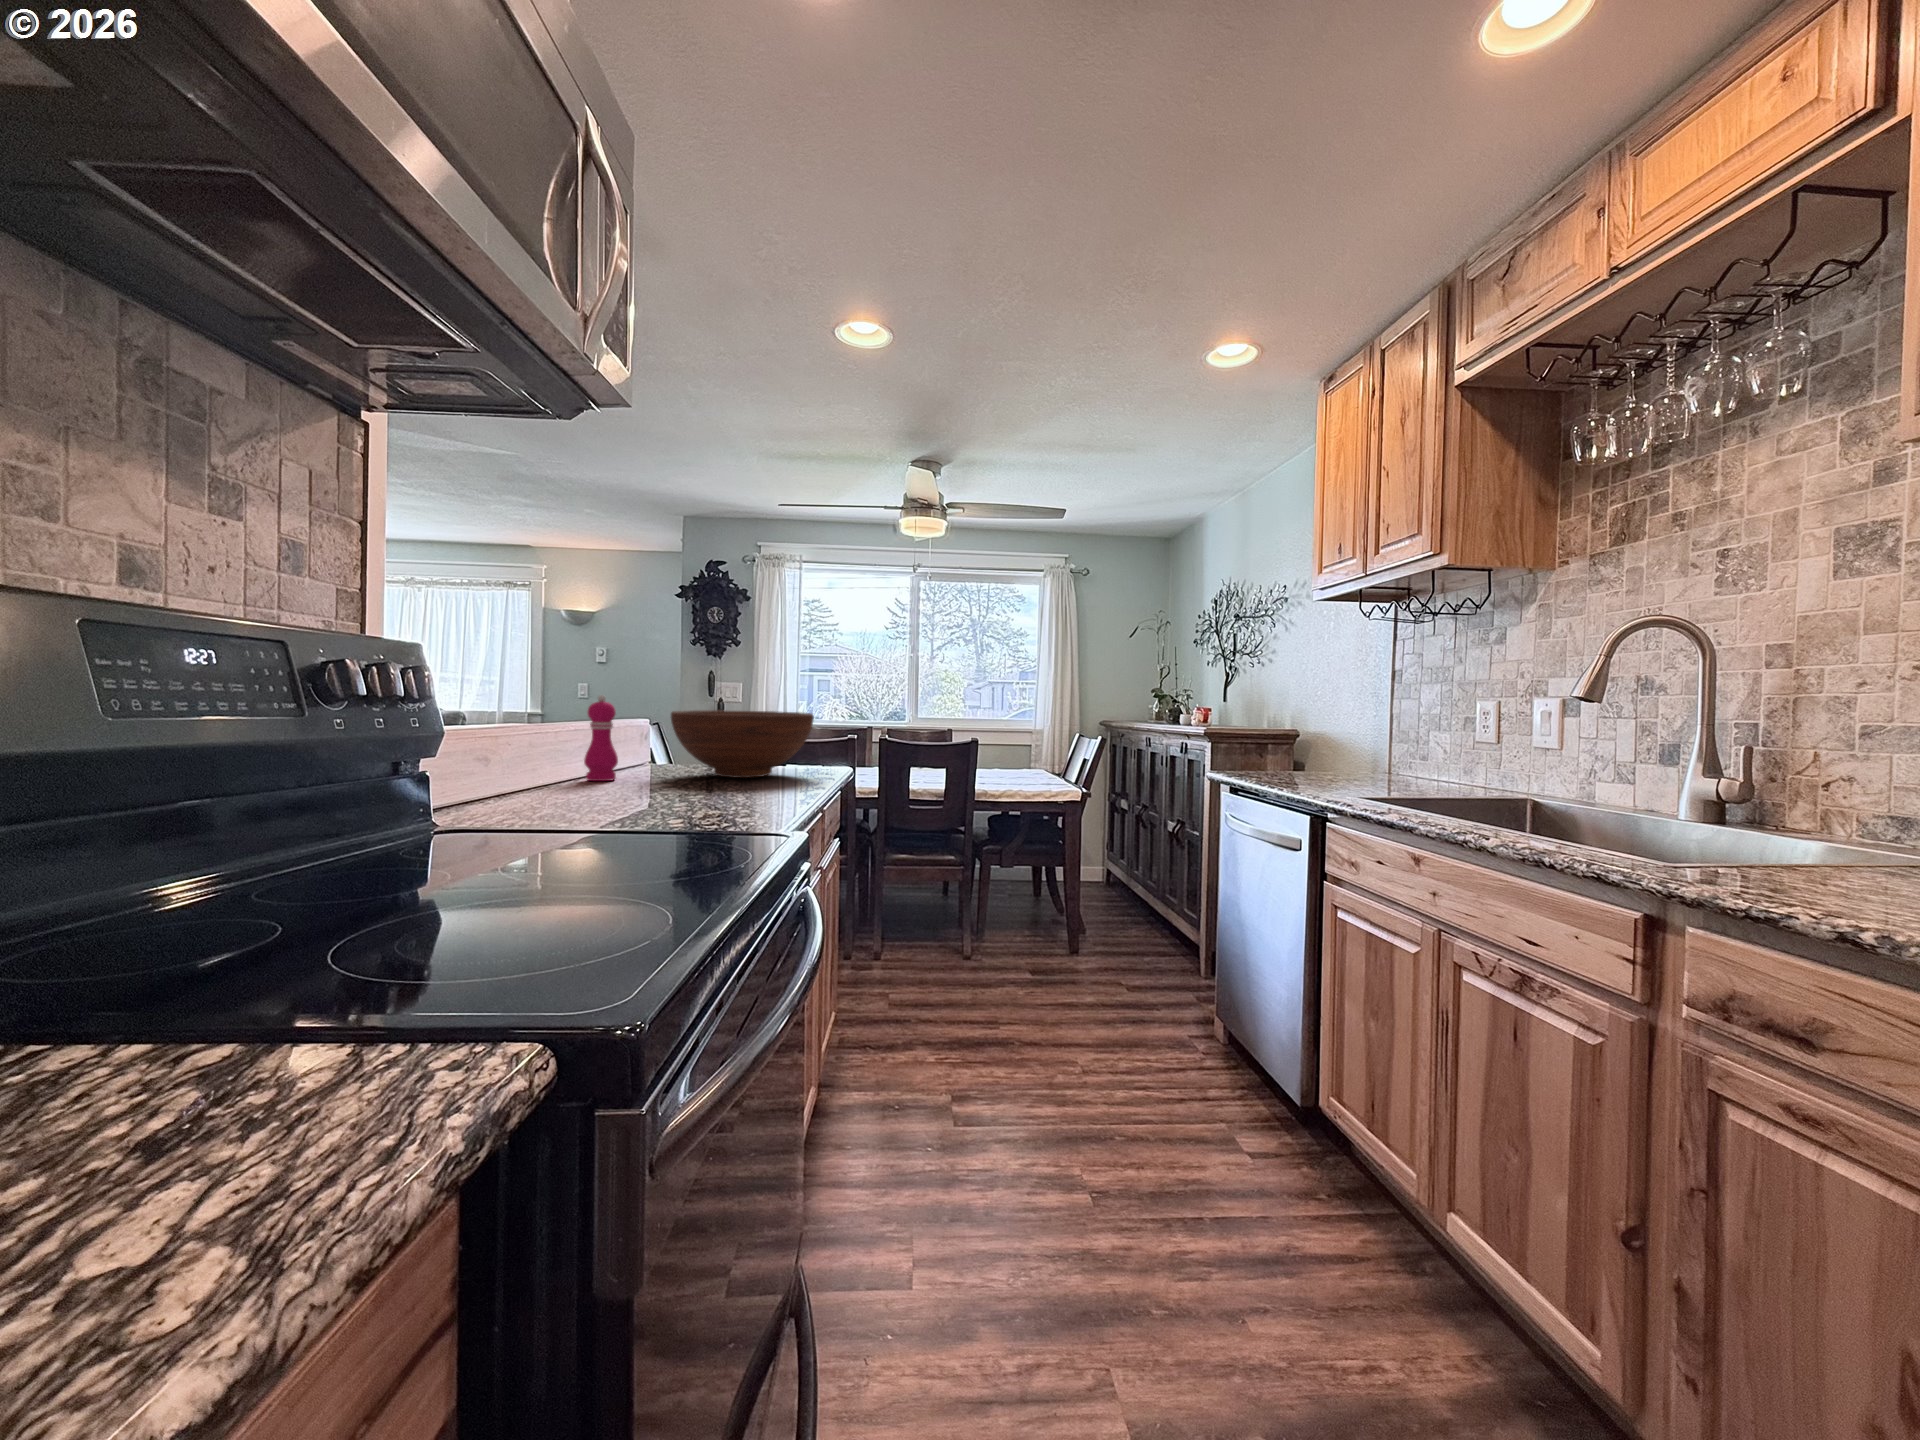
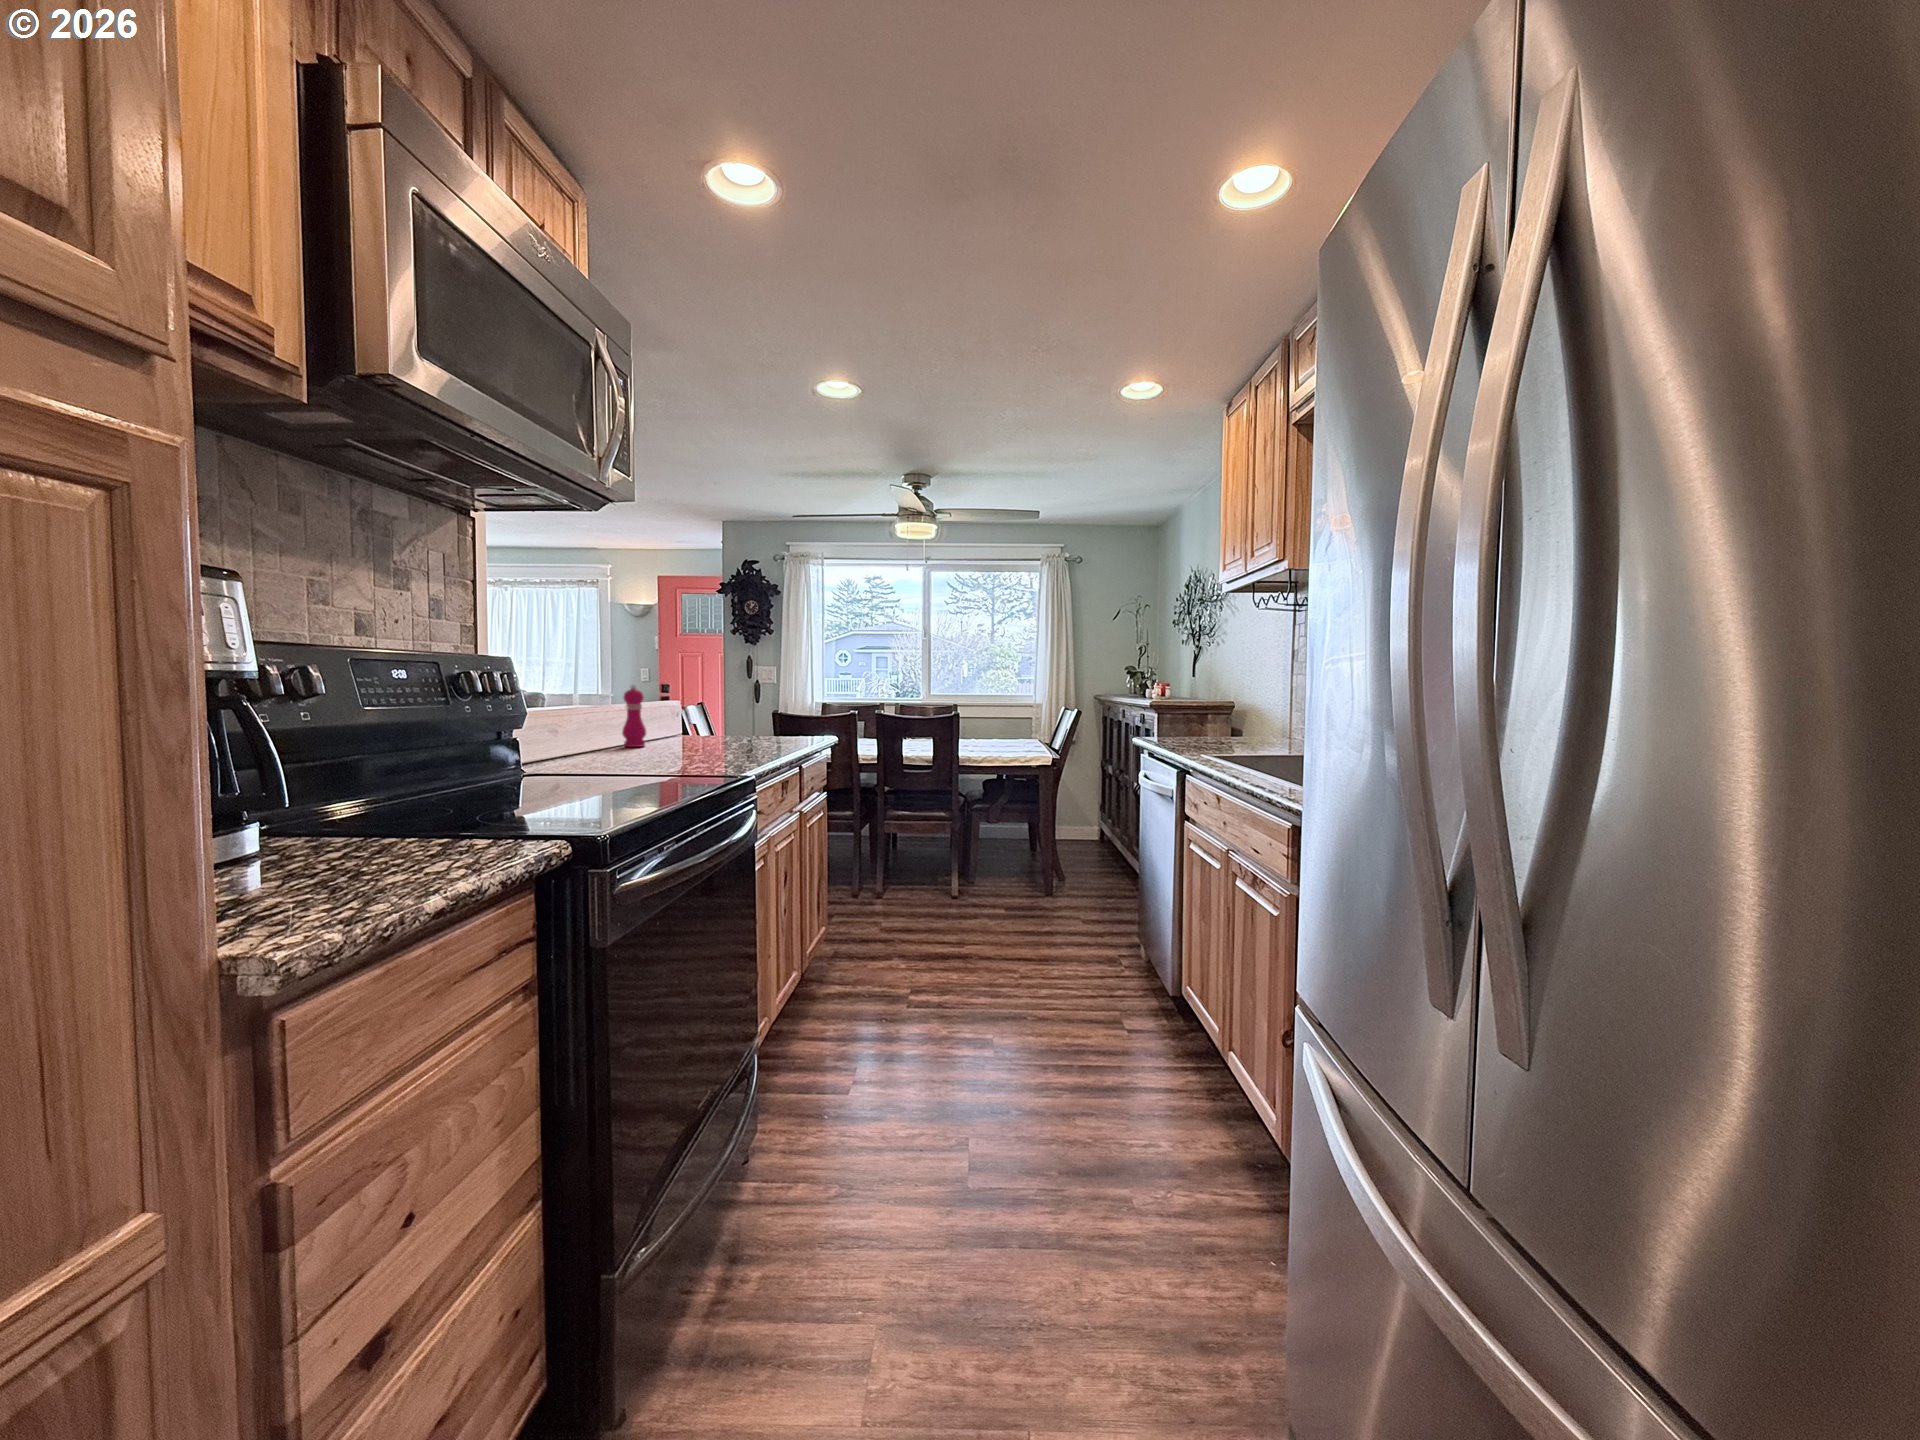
fruit bowl: present [671,710,814,778] -> none [684,694,792,744]

